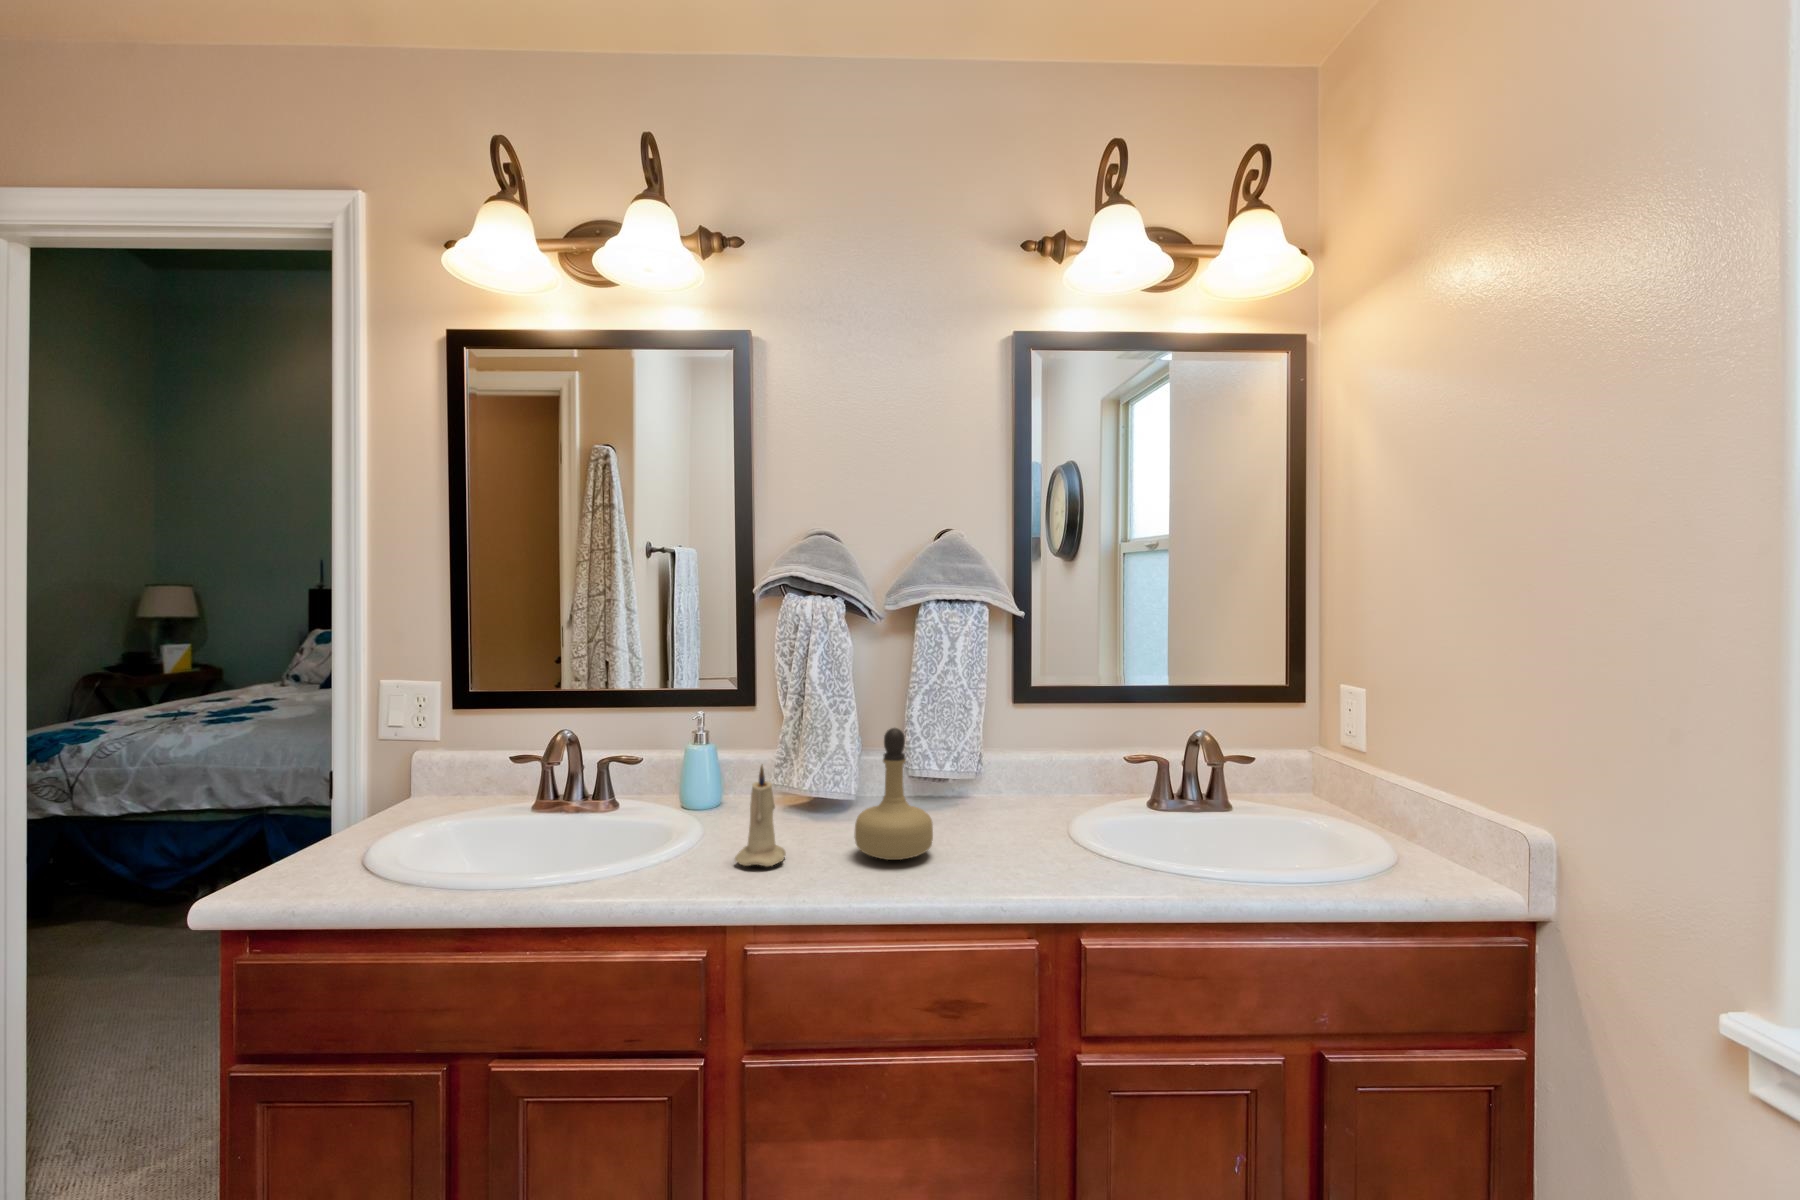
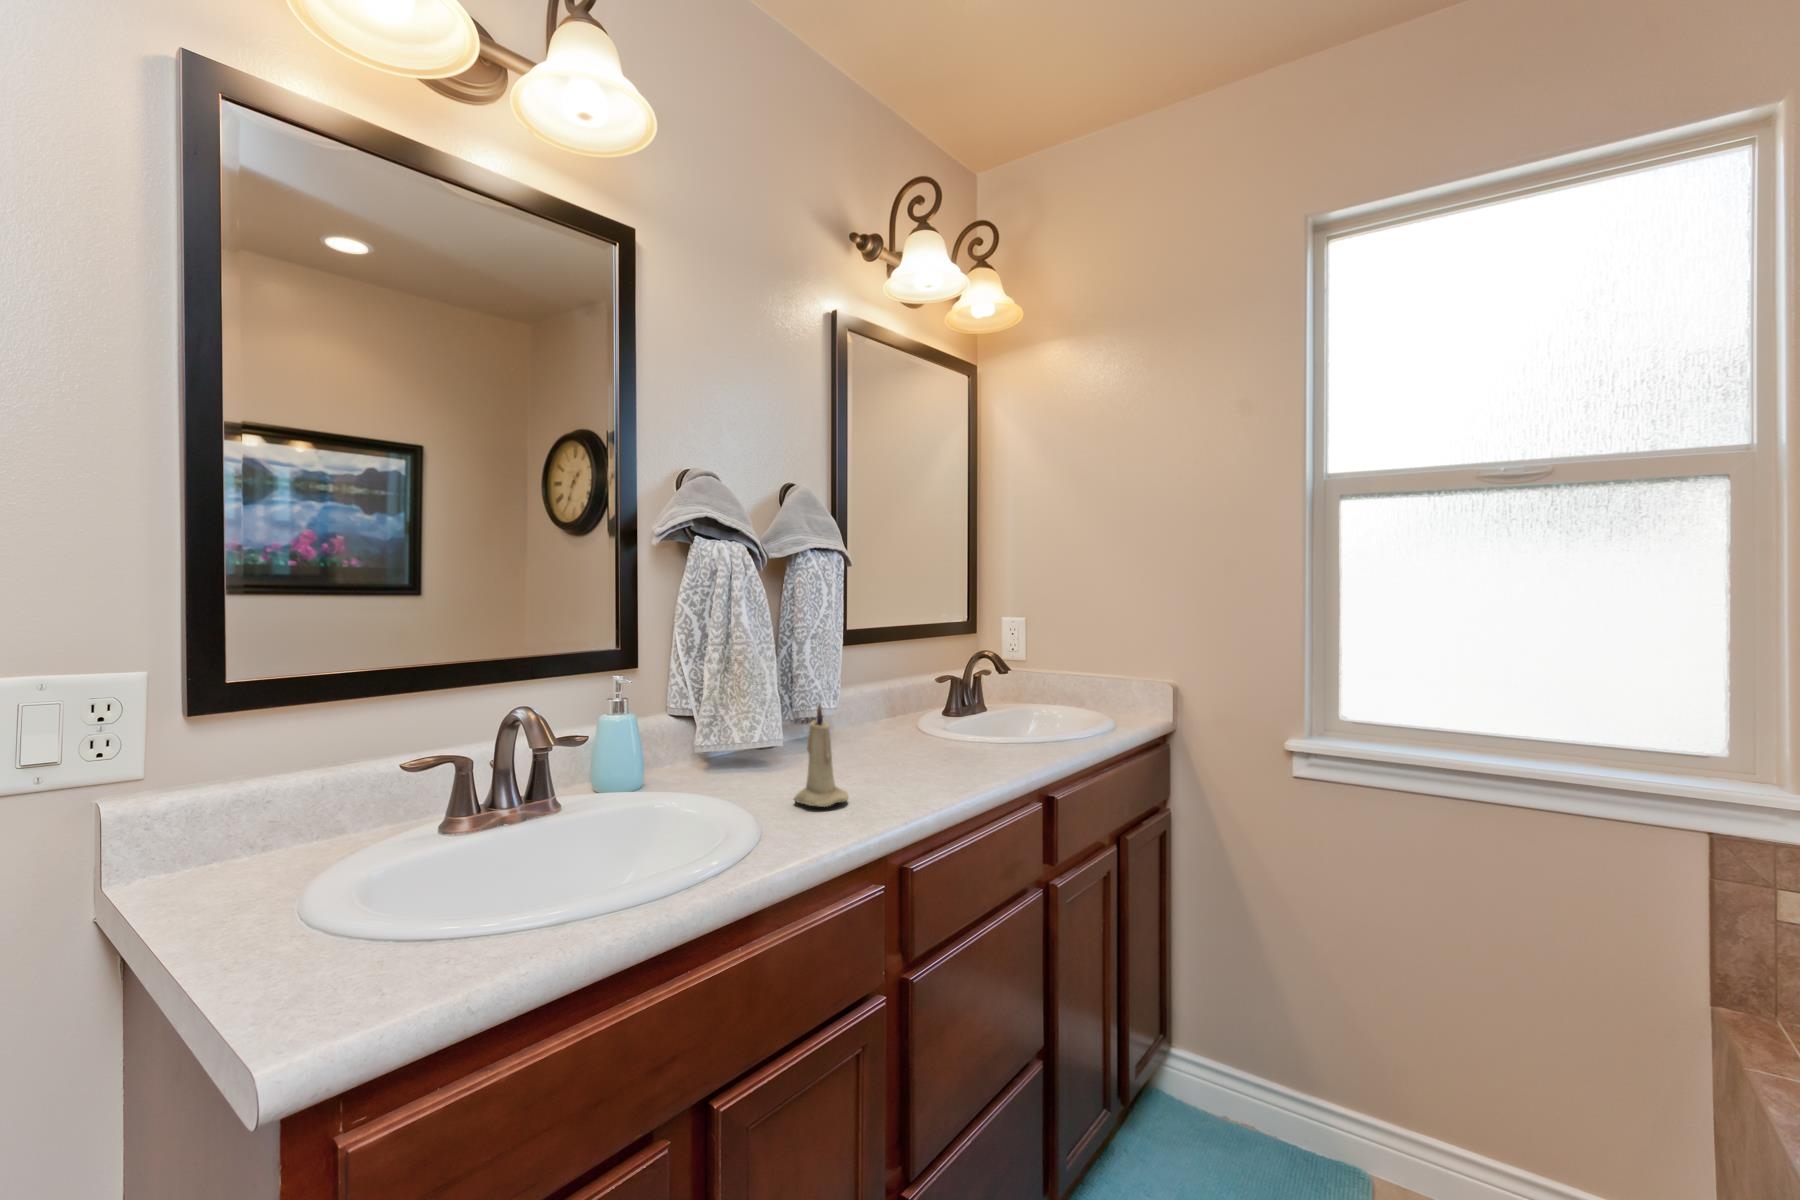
perfume bottle: present [855,728,933,860] -> none [860,657,932,777]

